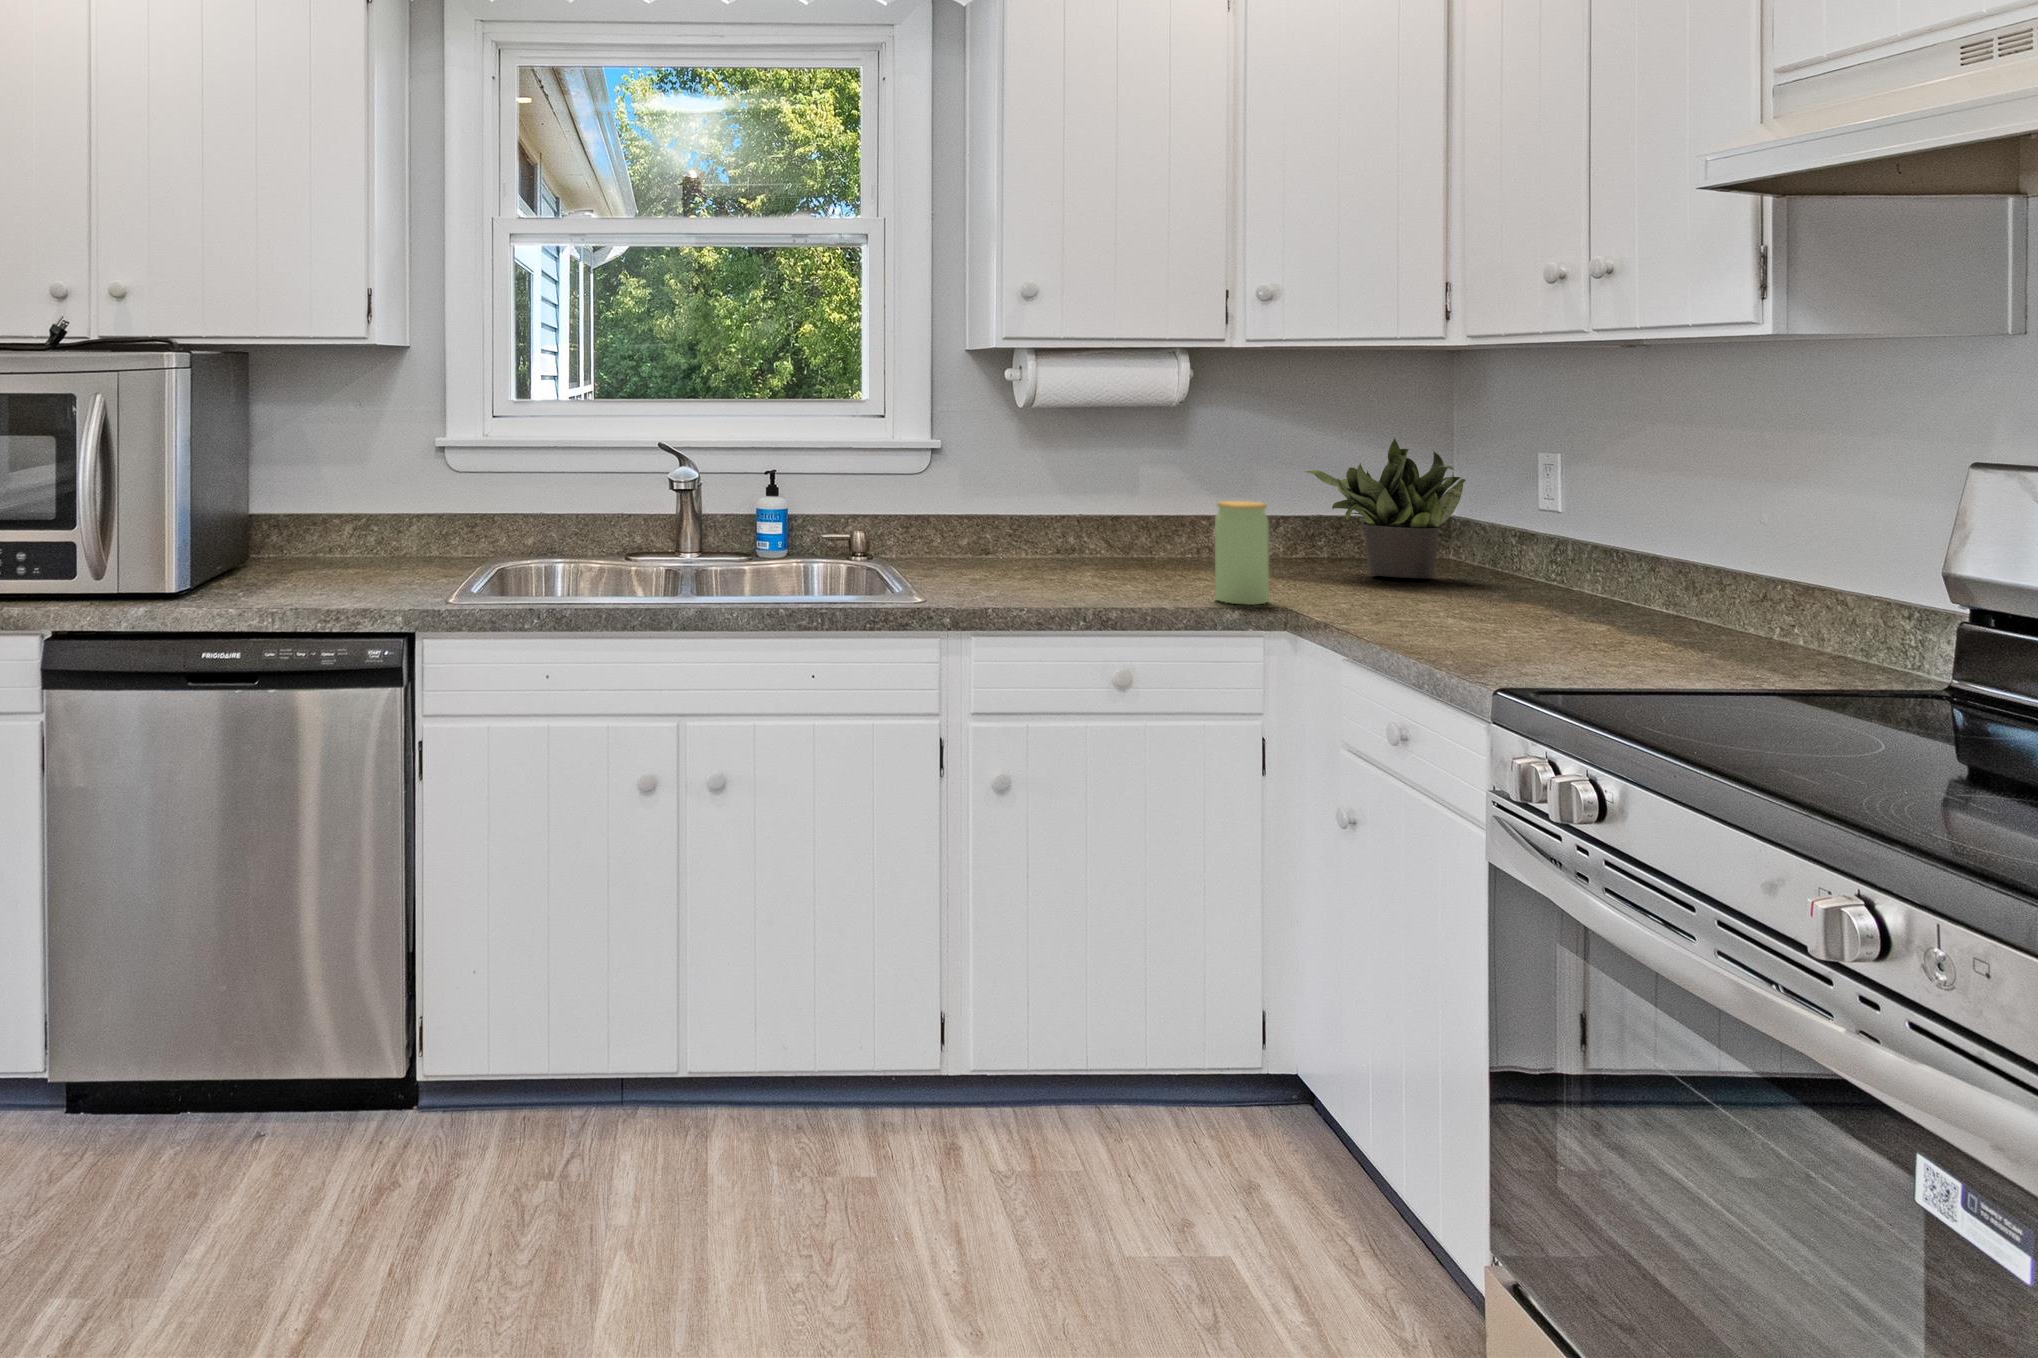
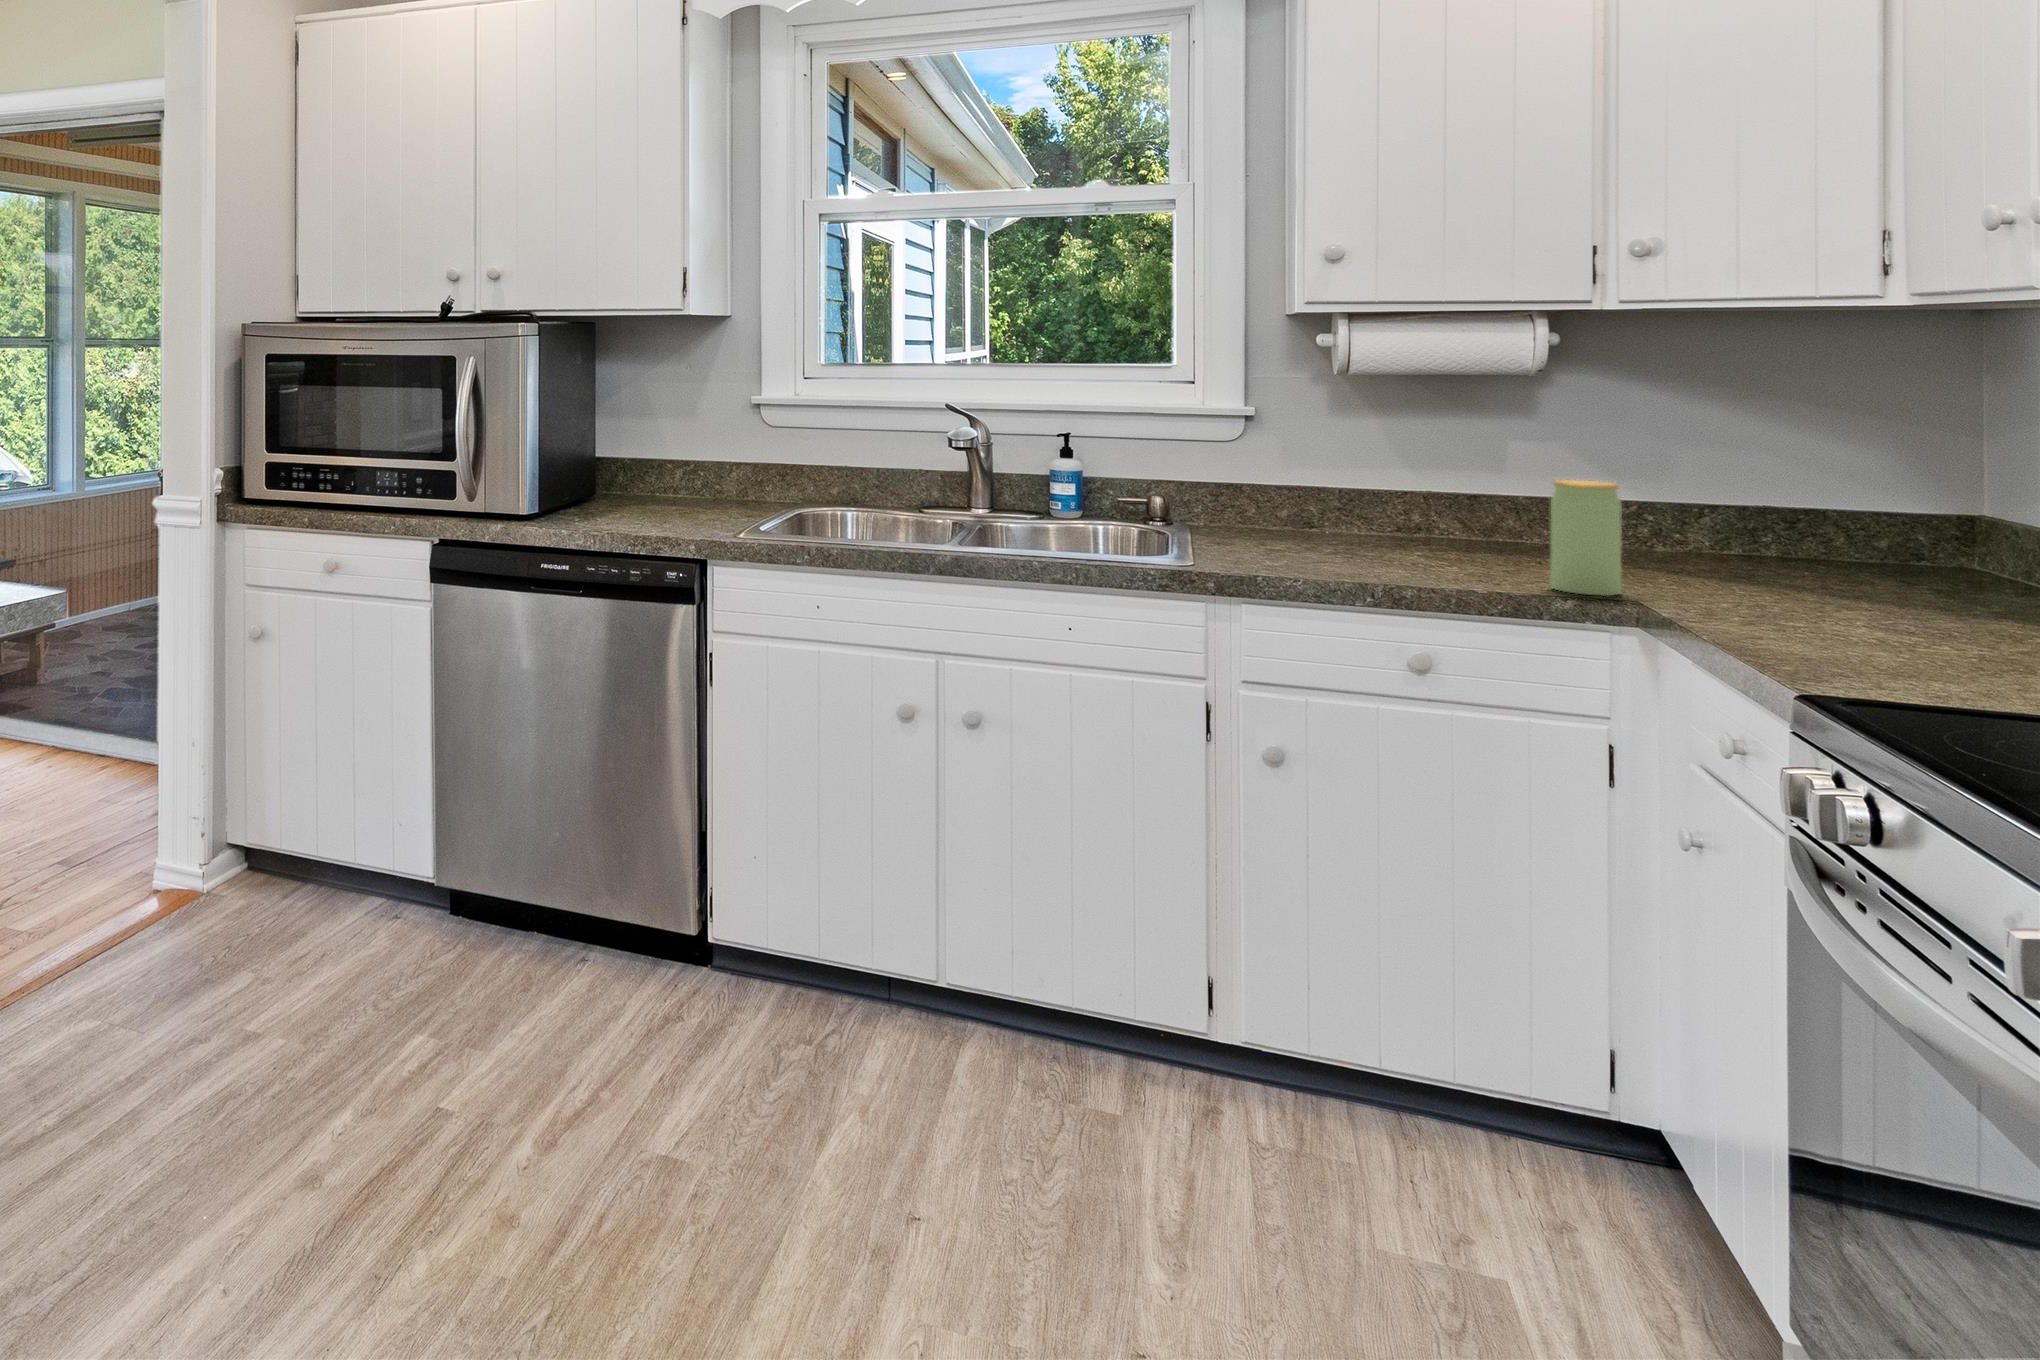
potted plant: present [1306,438,1466,578] -> none [1721,415,1960,587]

